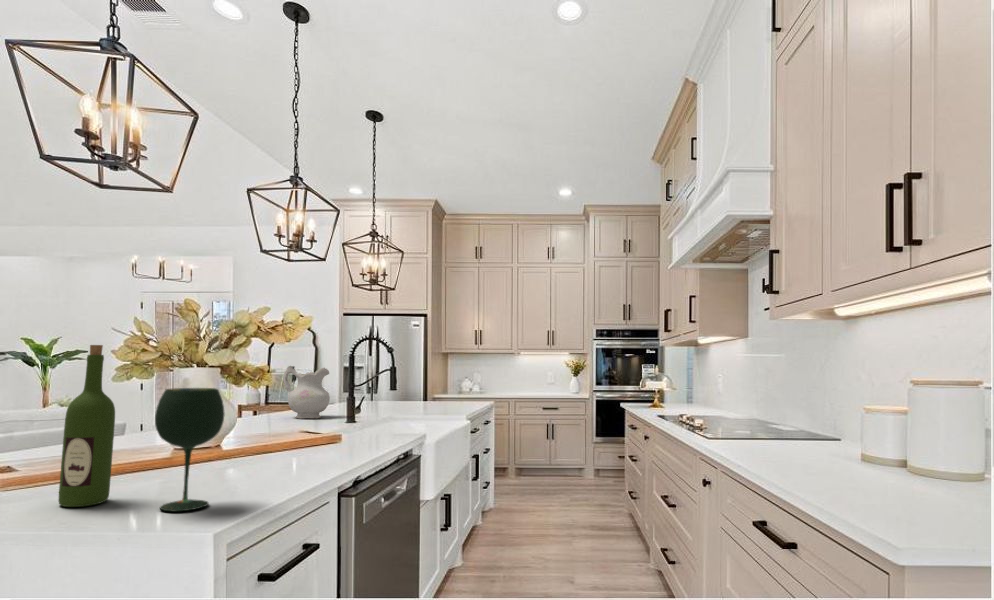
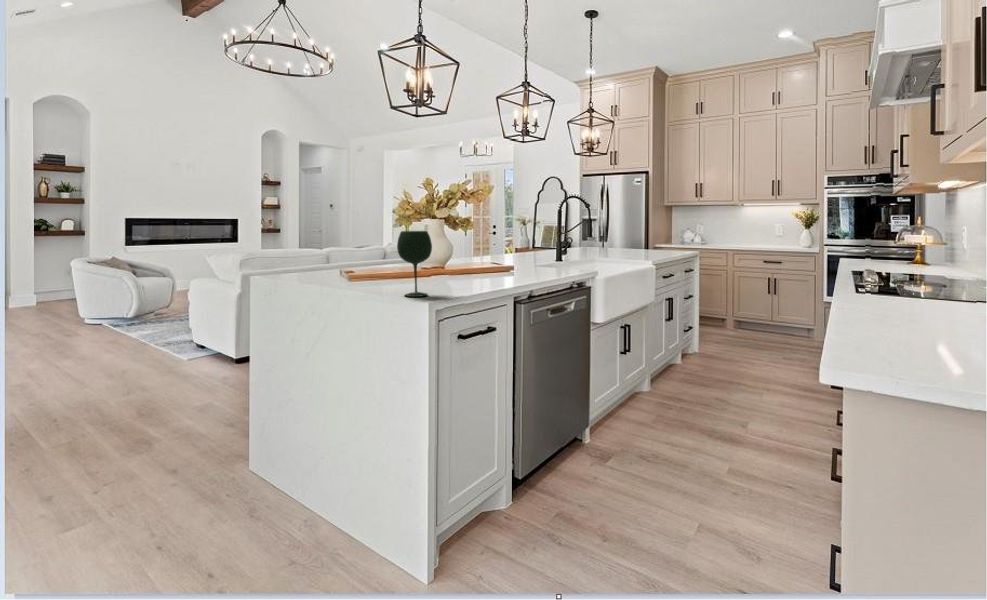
wine bottle: present [58,345,115,507] -> none [358,208,383,293]
ceramic pitcher: present [283,366,330,419] -> none [505,220,538,260]

